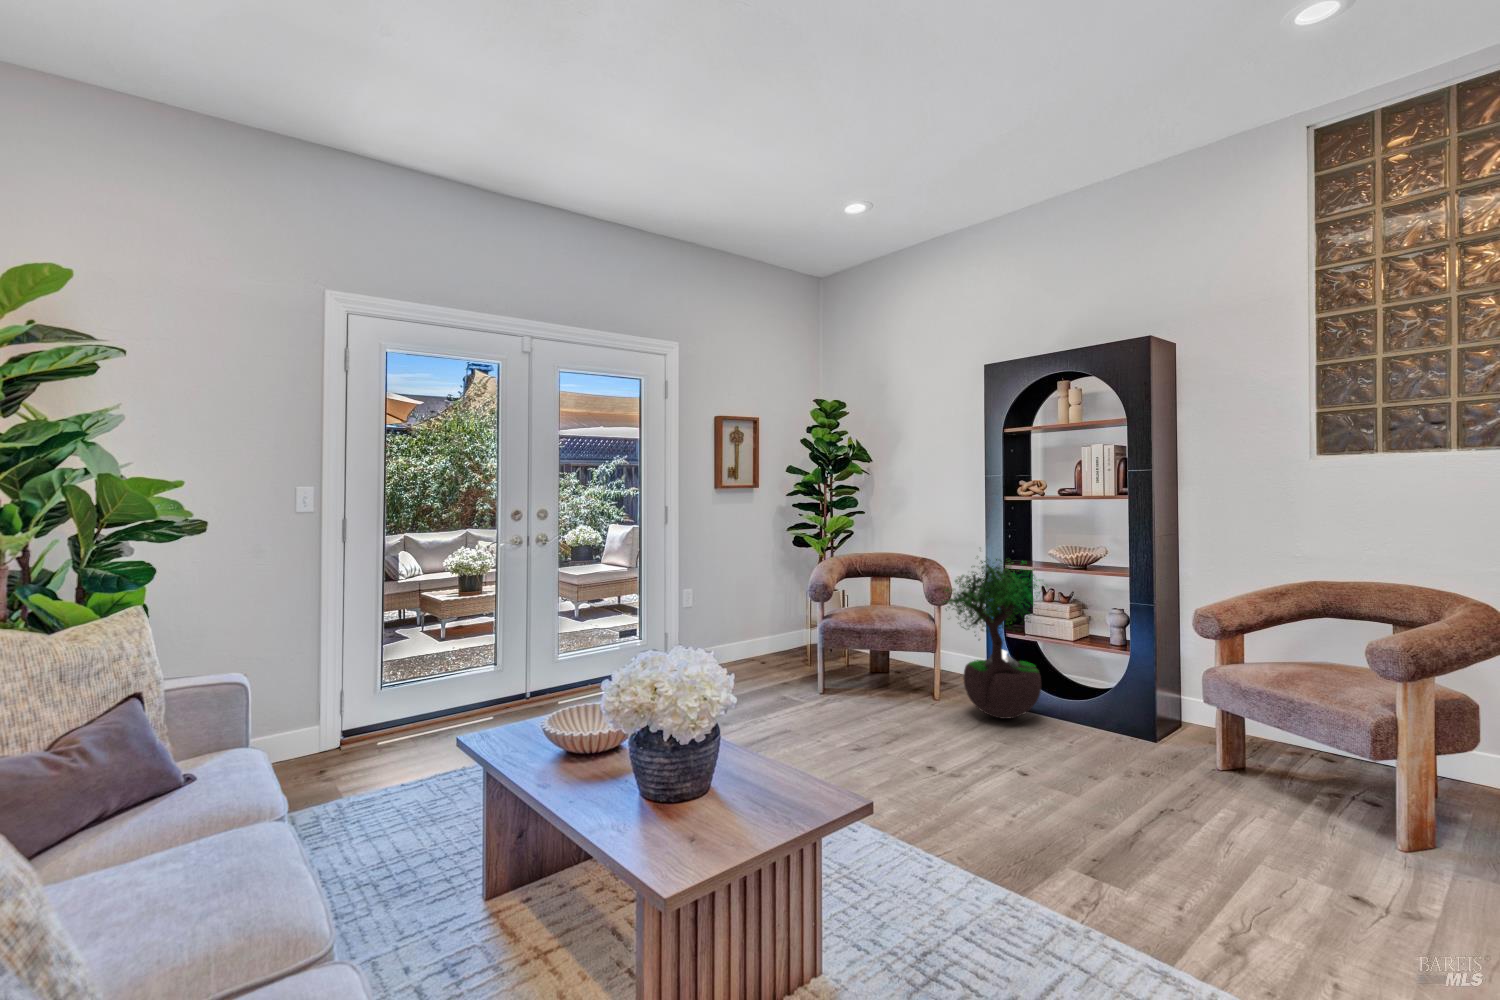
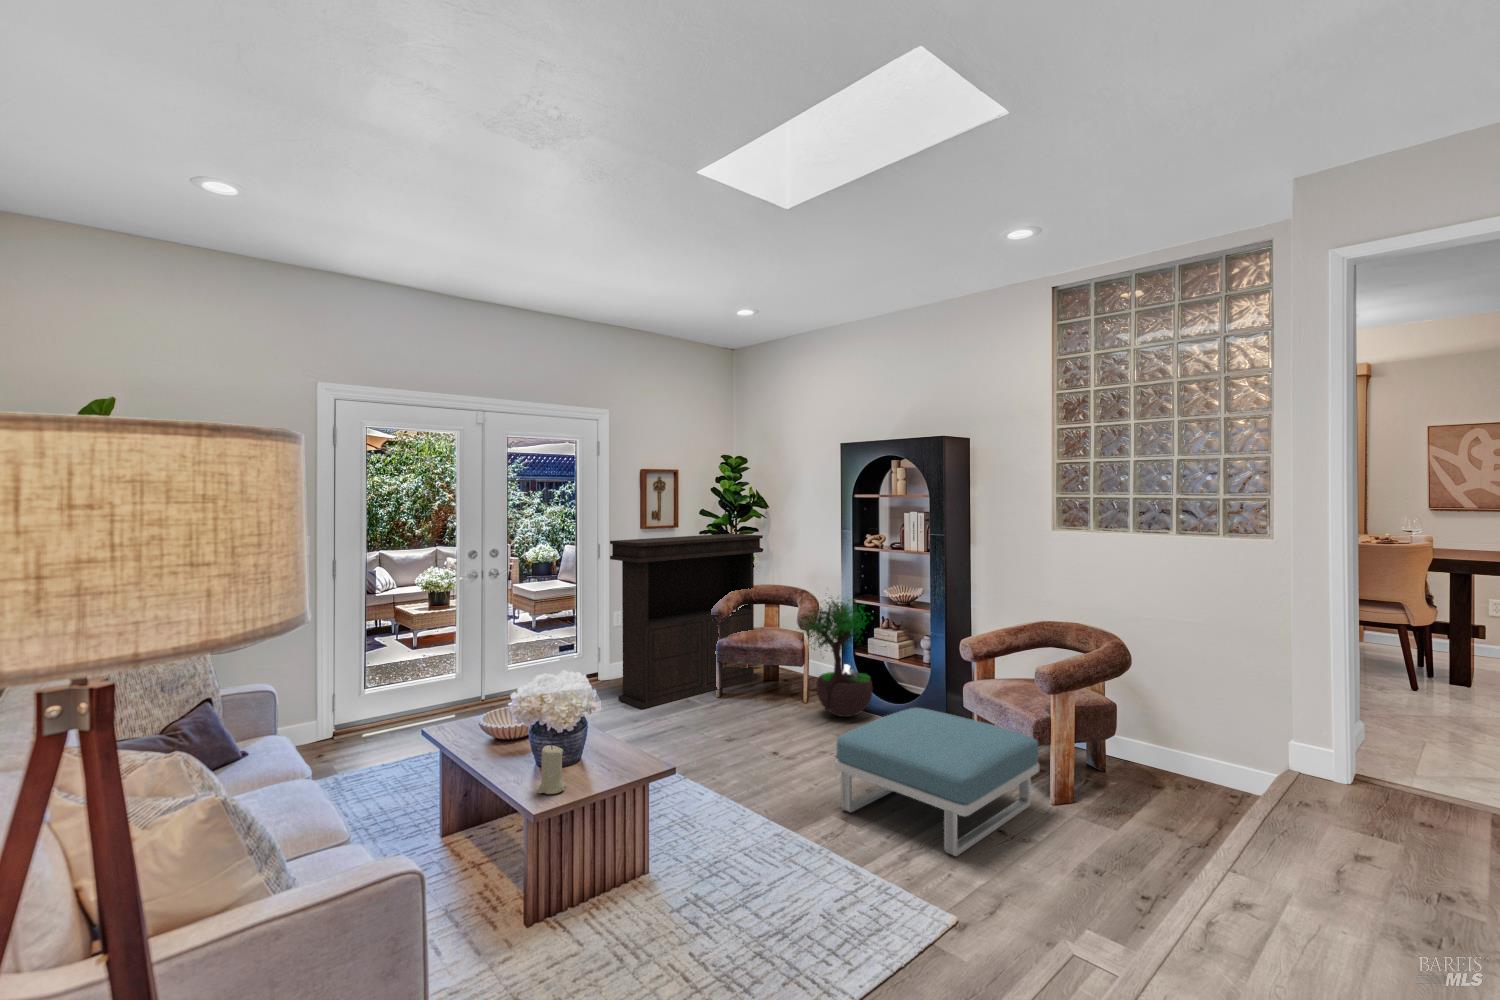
console table: none [687,492,871,708] -> present [610,534,763,709]
footstool: none [1064,705,1387,947] -> present [835,708,1039,856]
candle: none [655,767,699,853] -> present [537,745,566,794]

